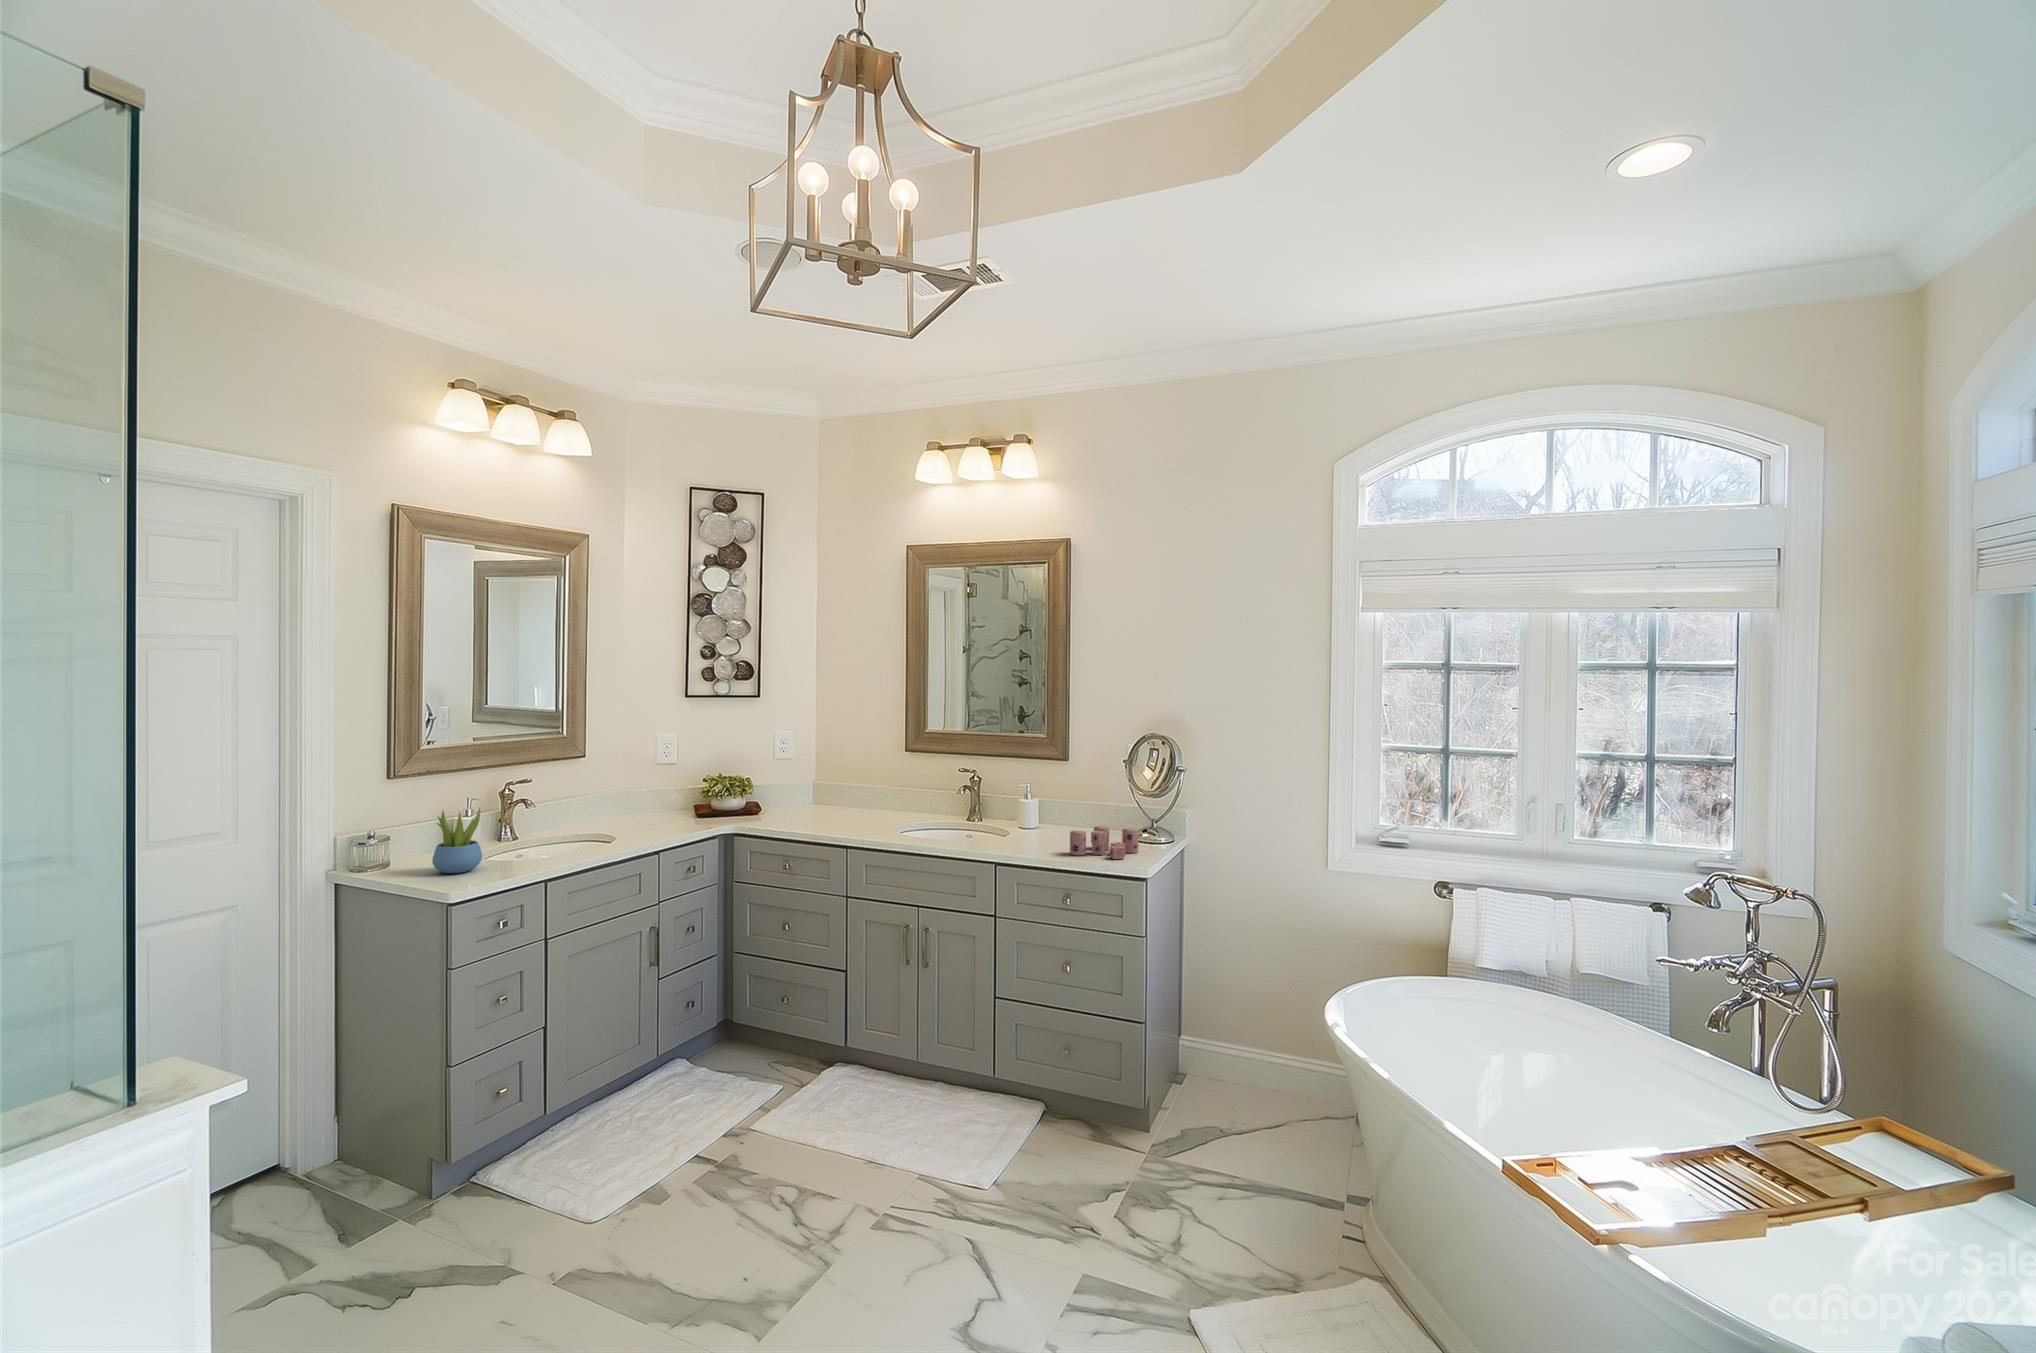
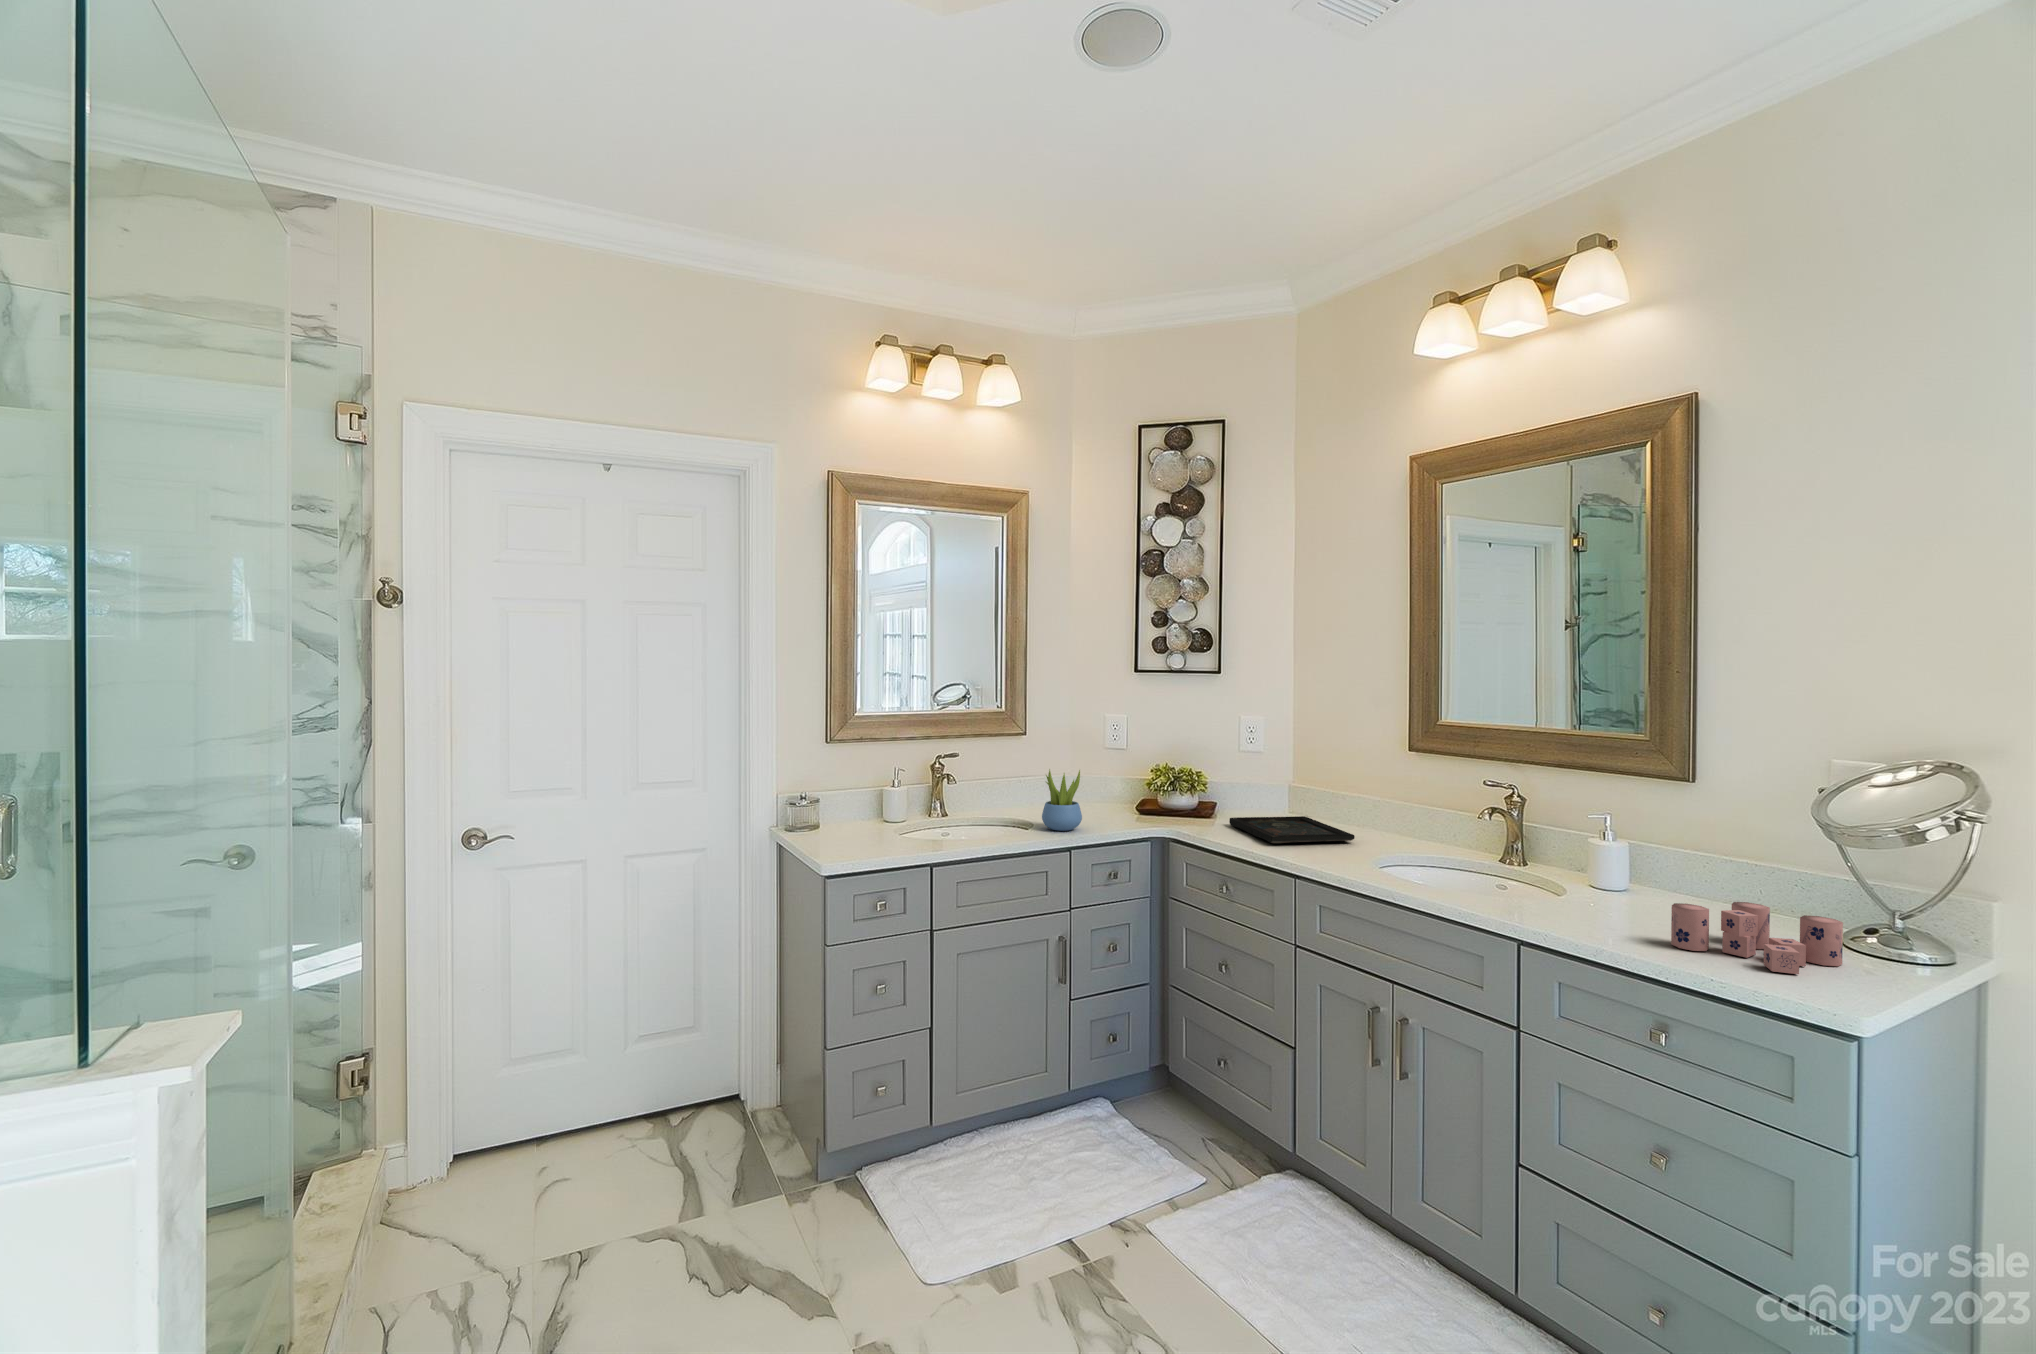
tray: none [776,806,874,827] -> present [1229,816,1355,843]
succulent plant: present [432,808,482,873] -> present [1042,769,1082,831]

